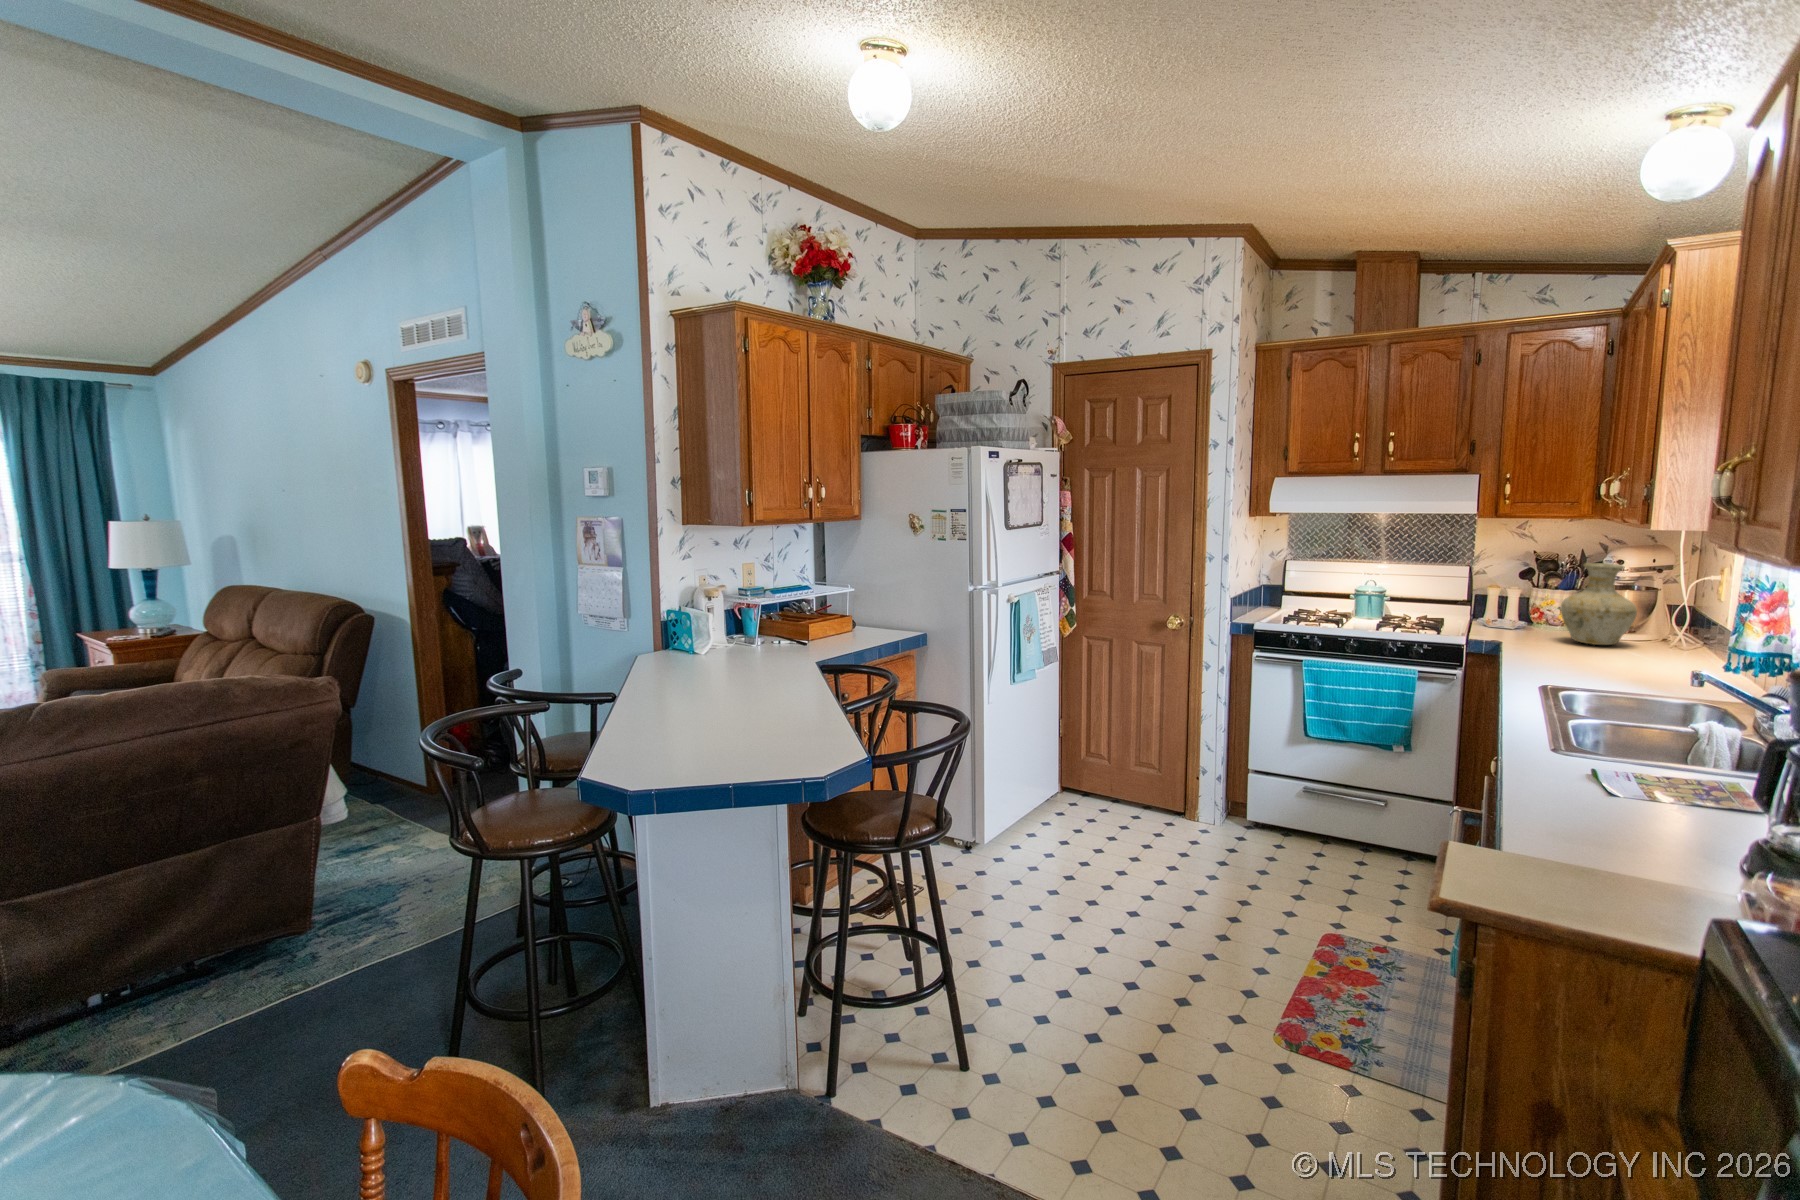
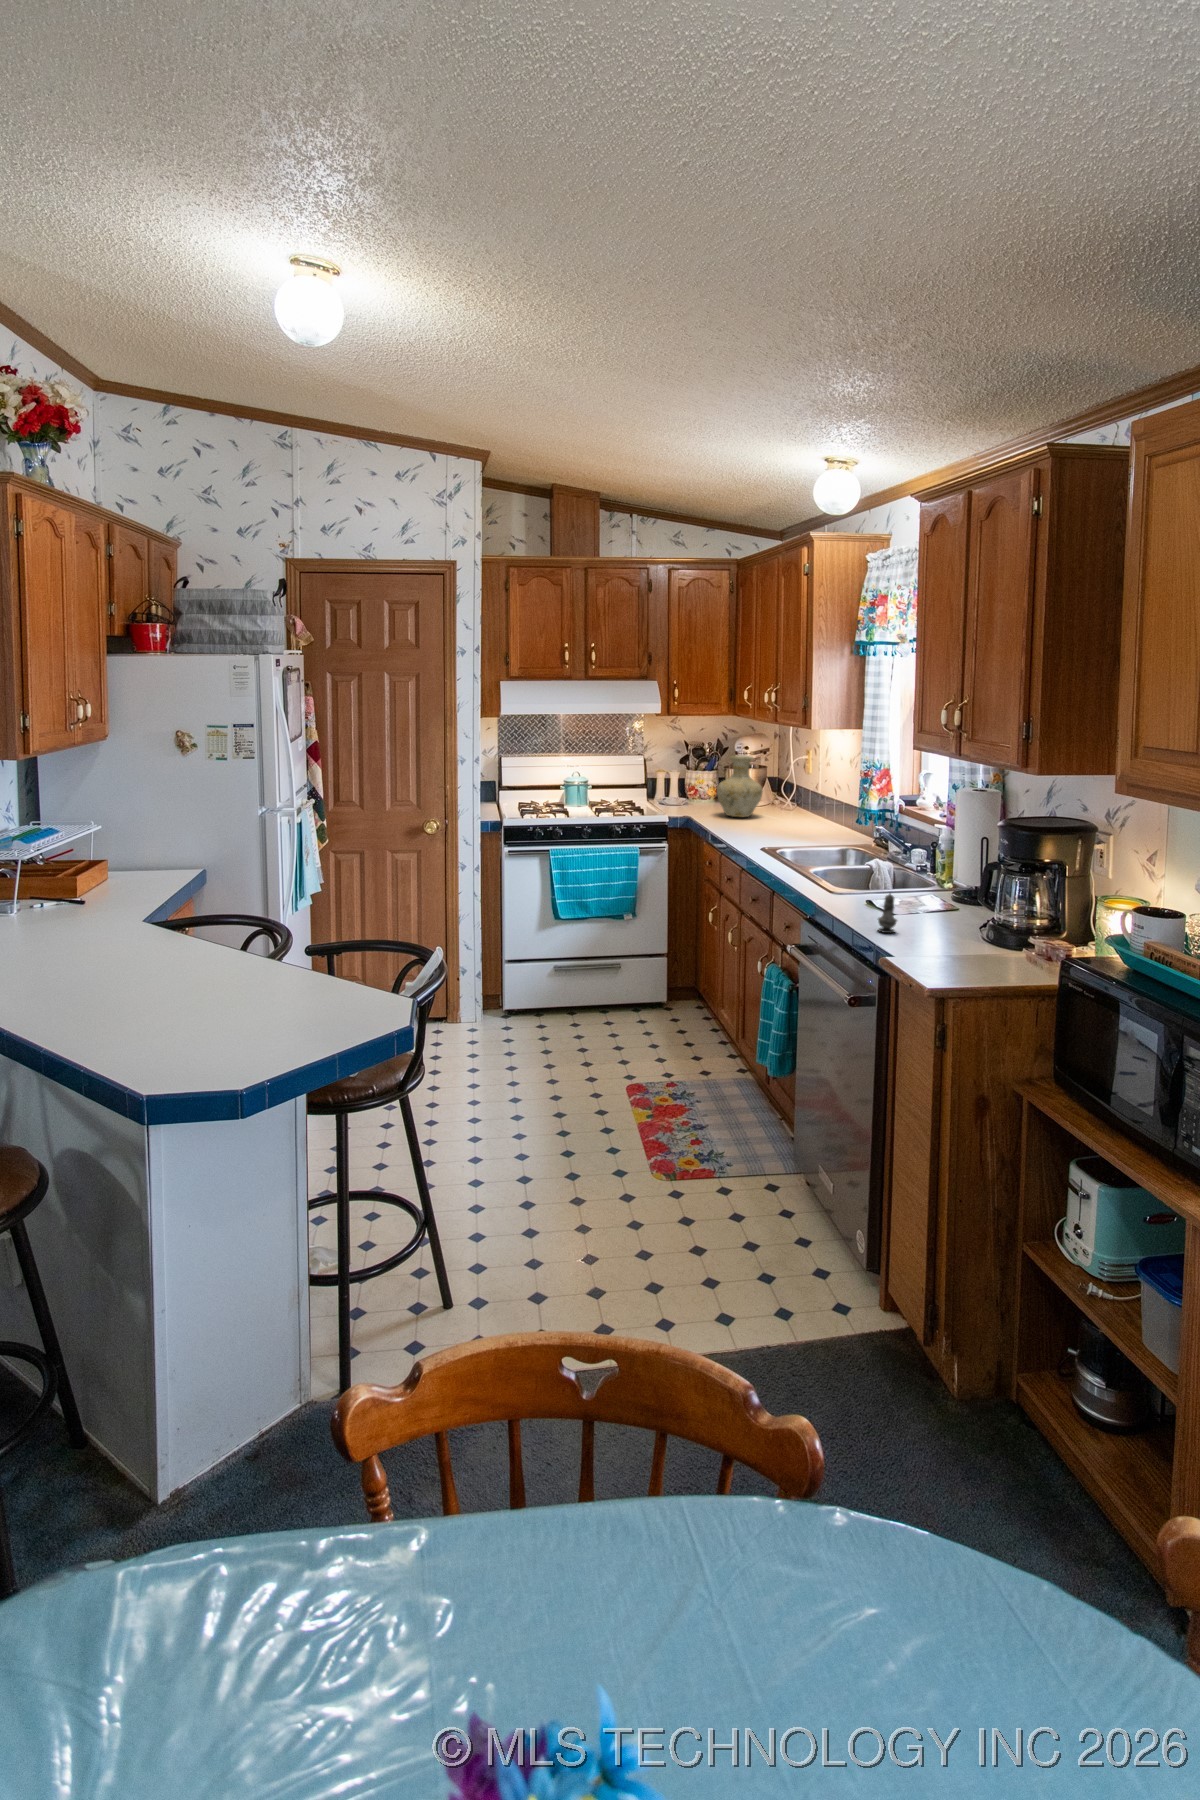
salt shaker: none [1666,769,1710,838] -> present [878,893,897,933]

